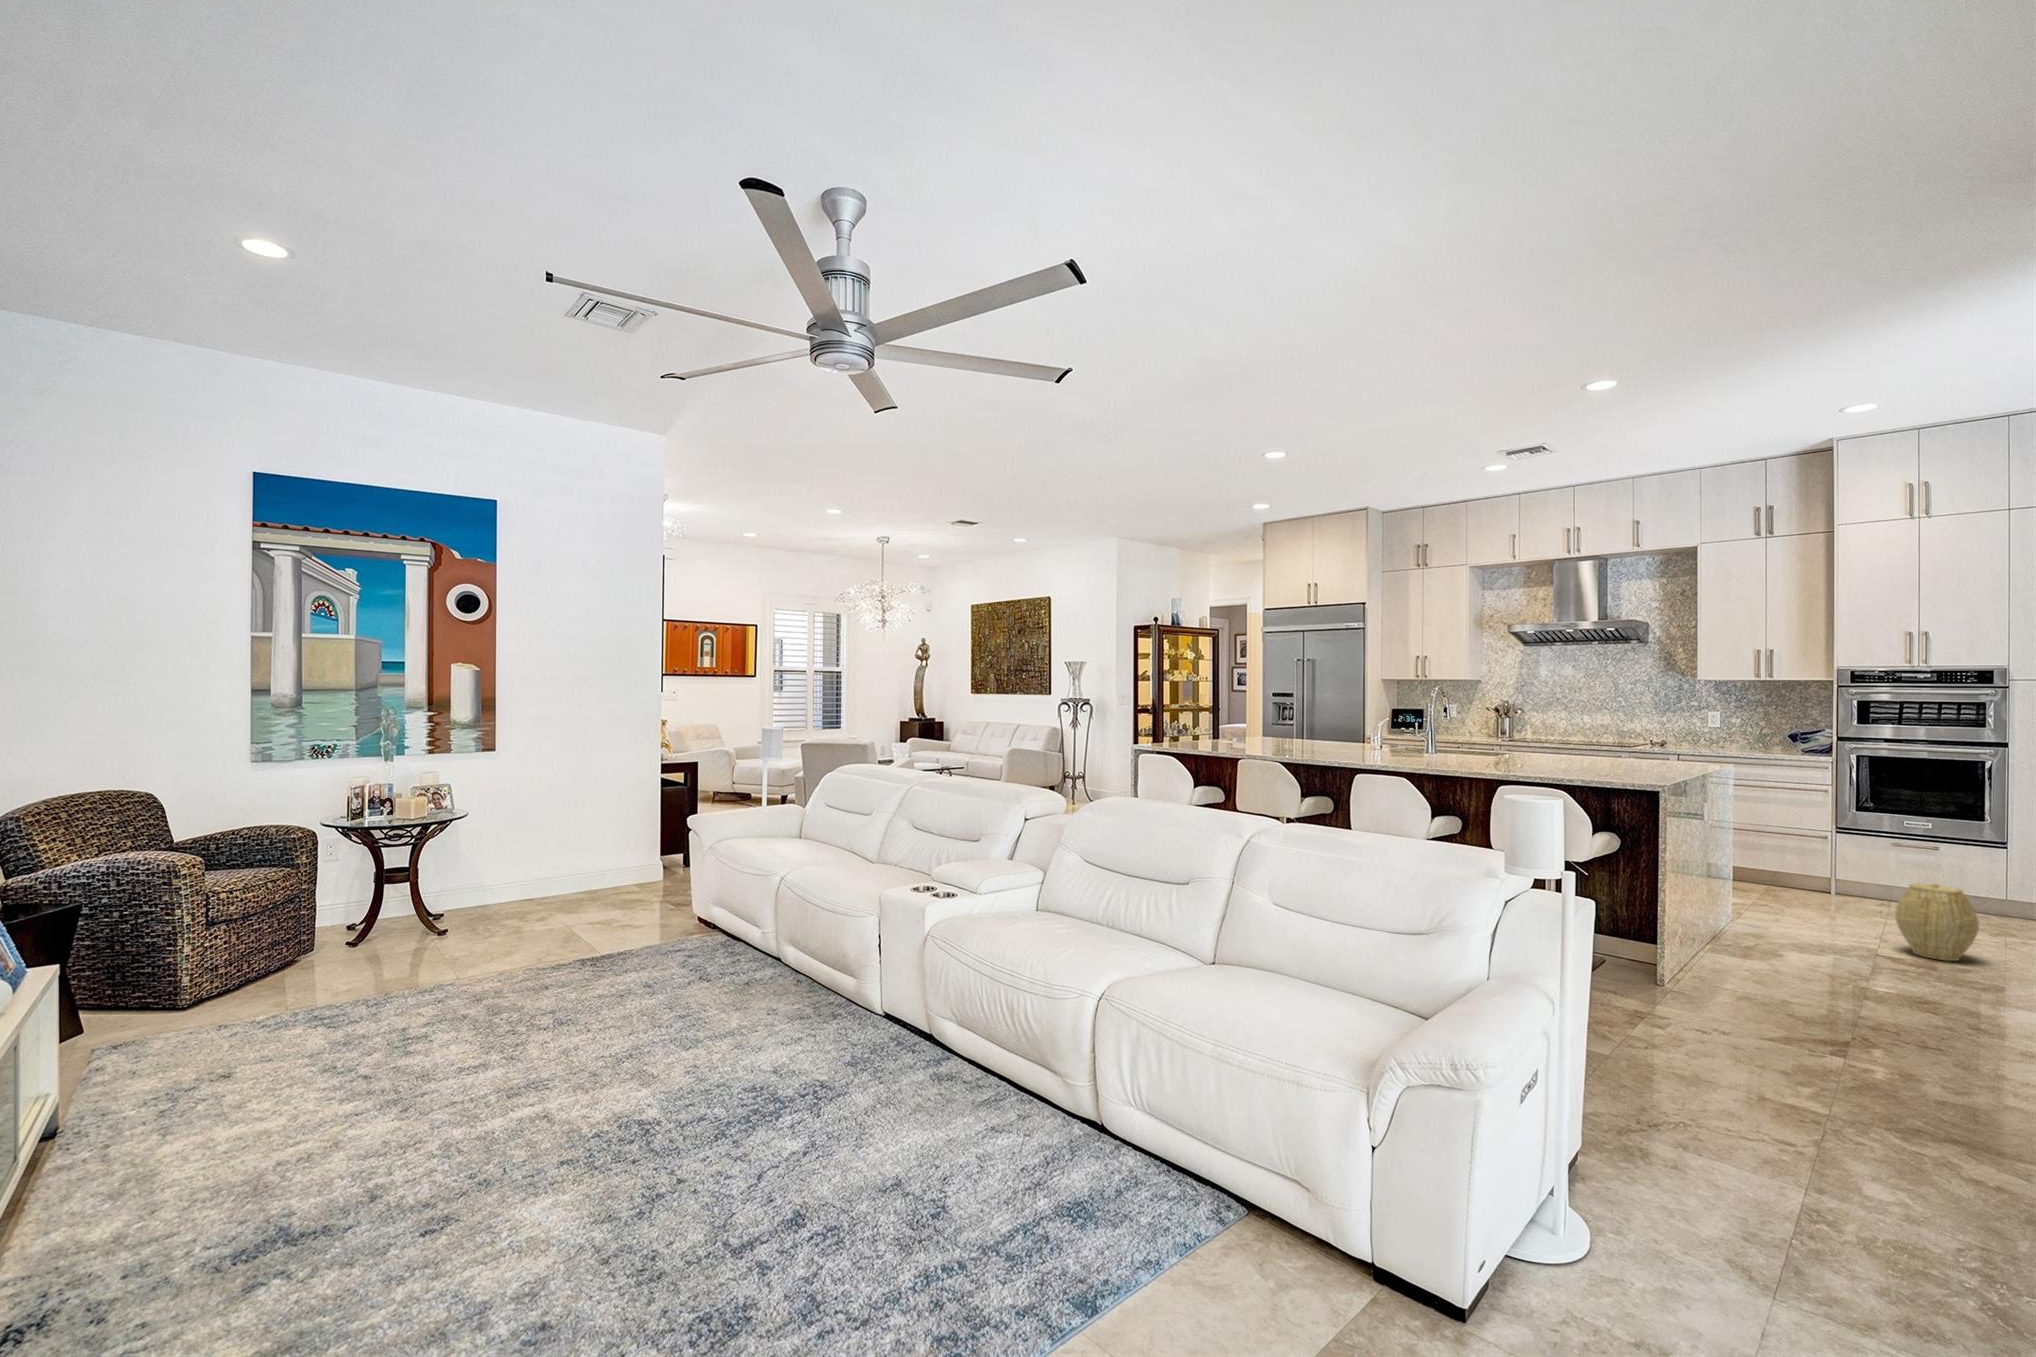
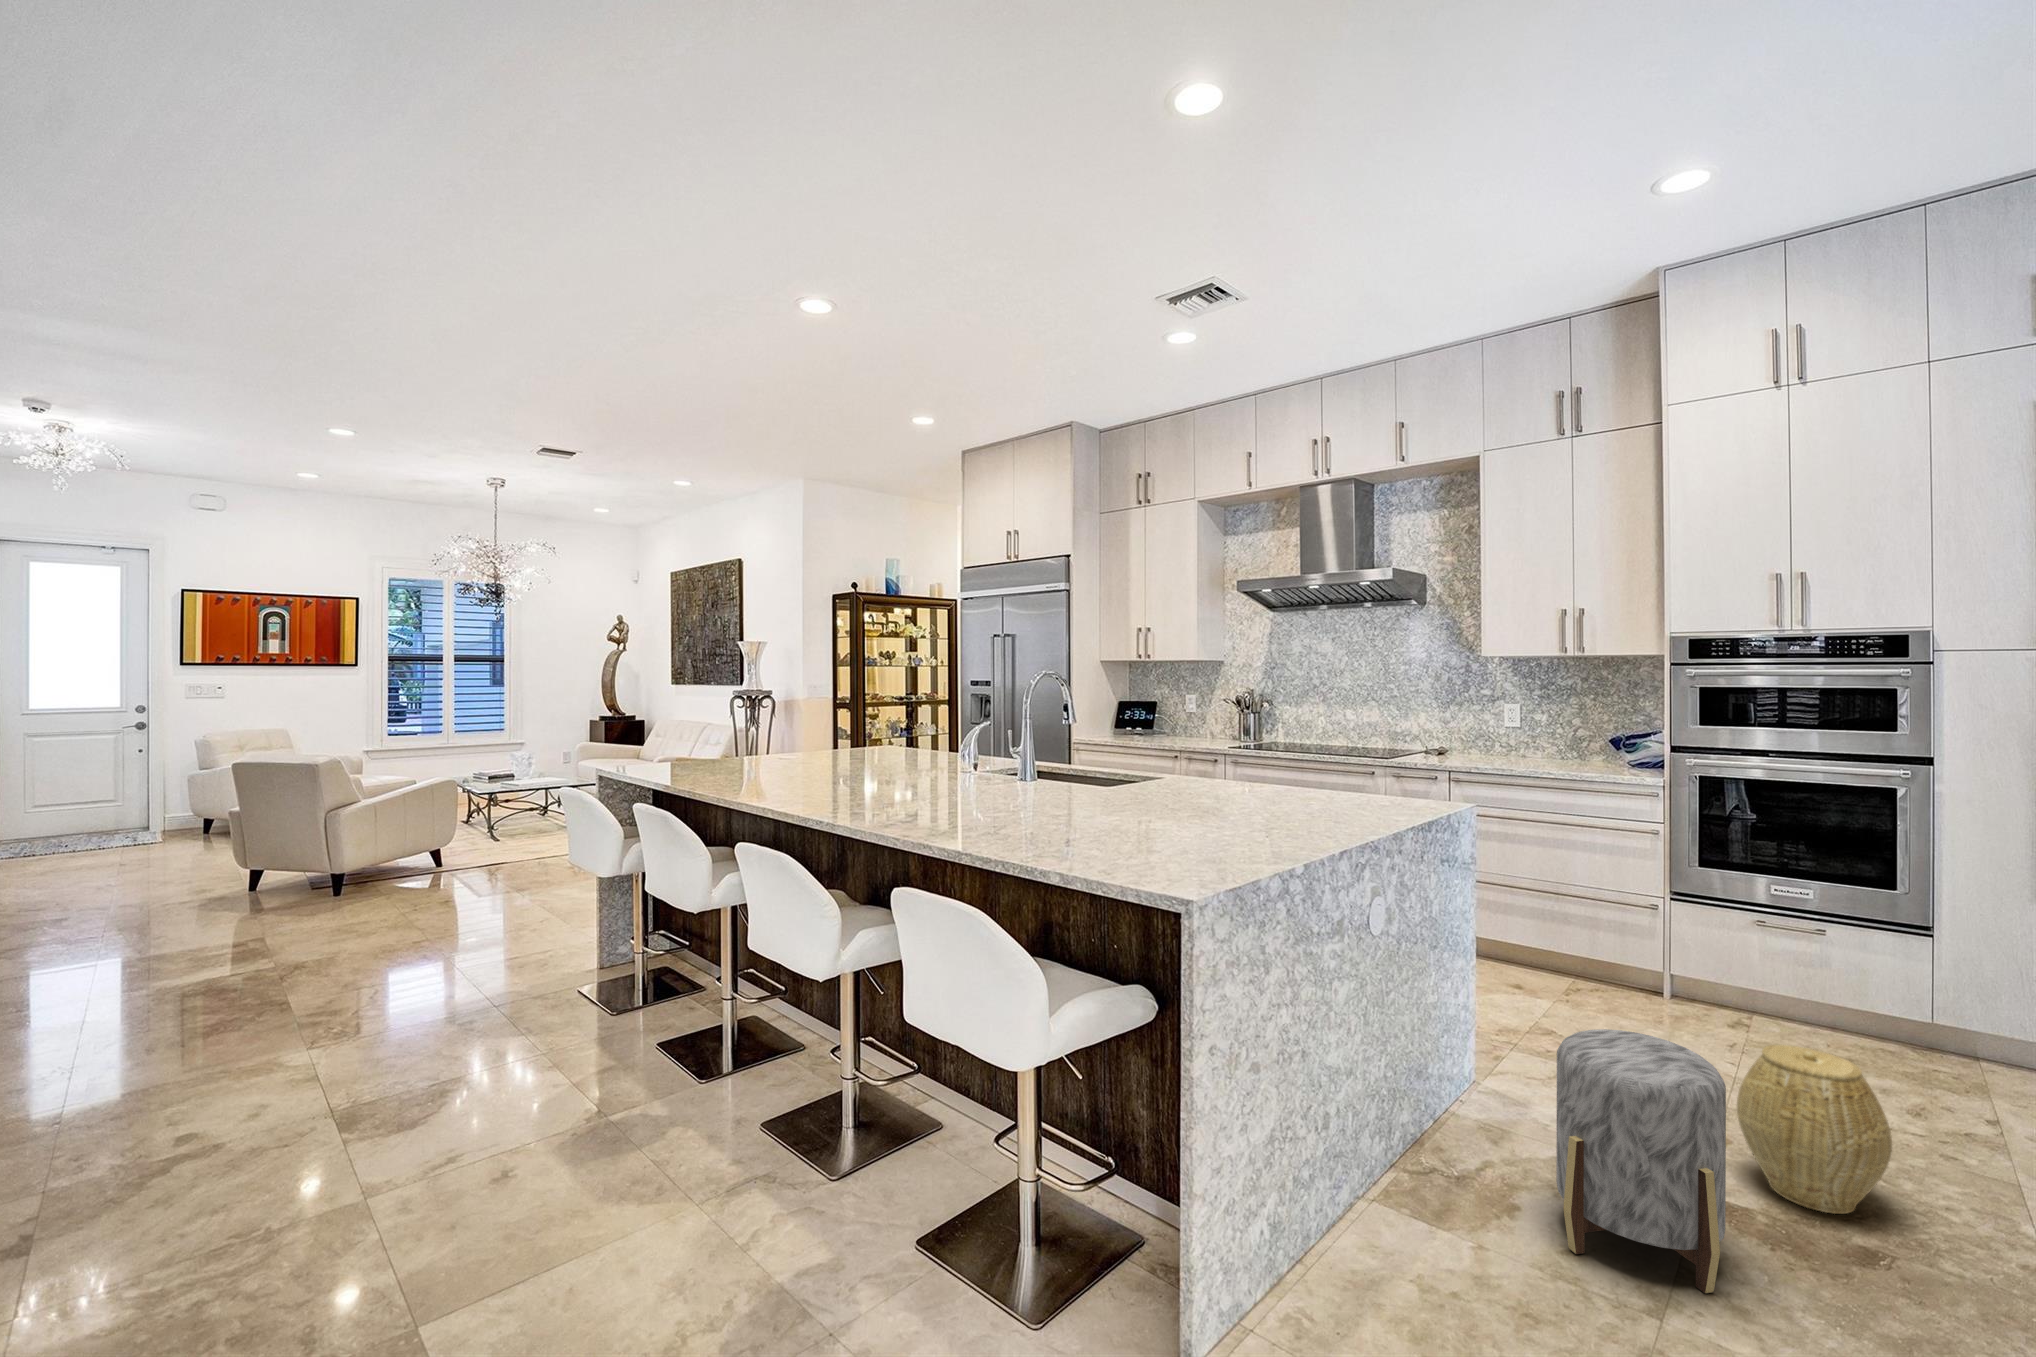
stool: none [1805,867,1896,976] -> present [1556,1029,1726,1293]

